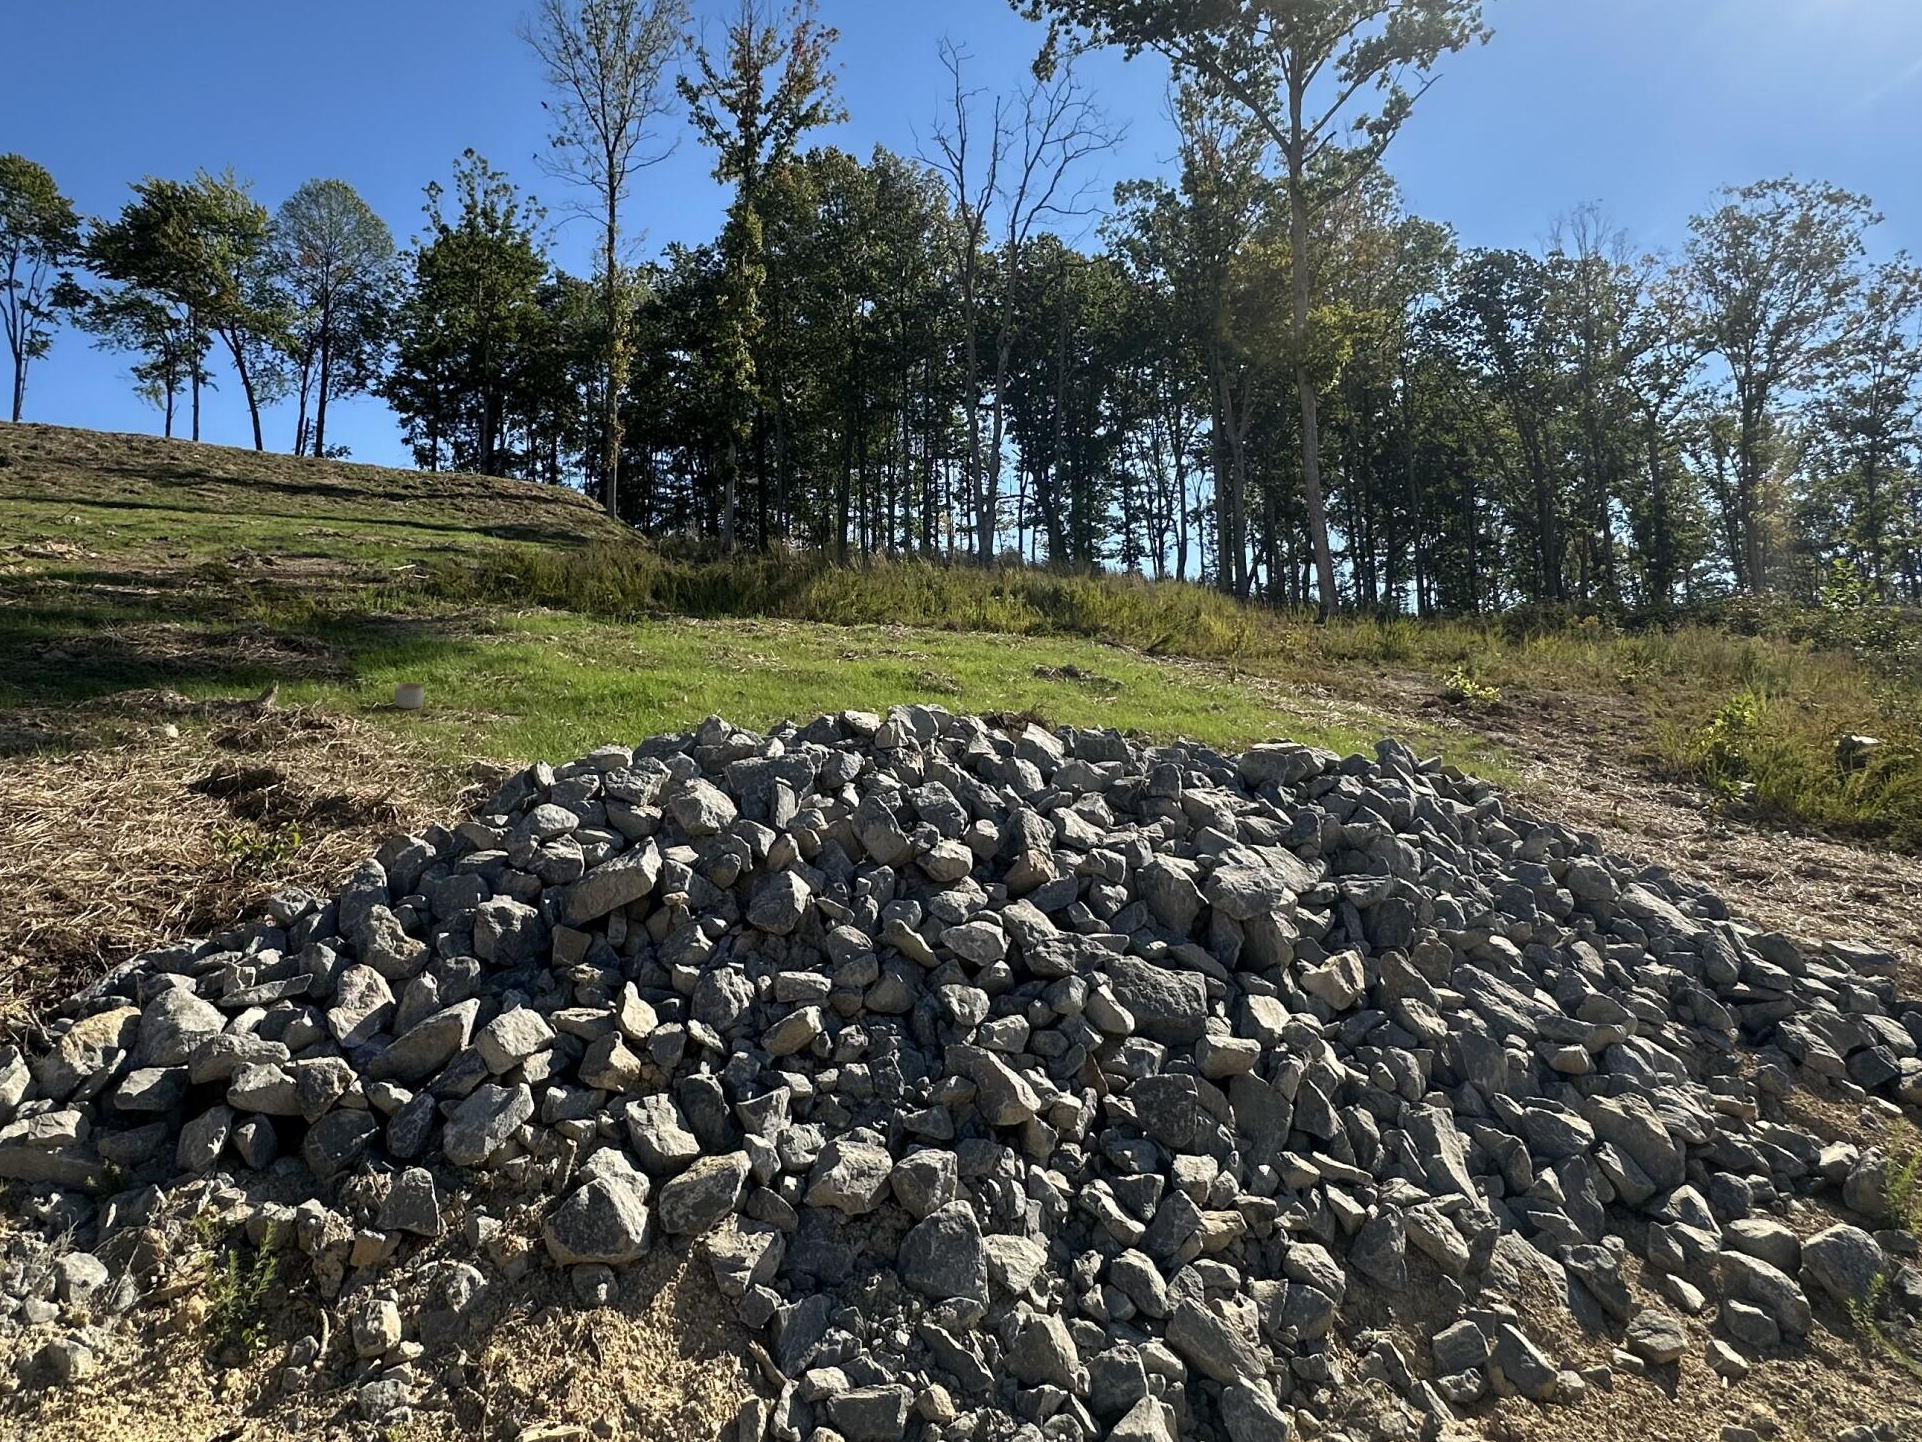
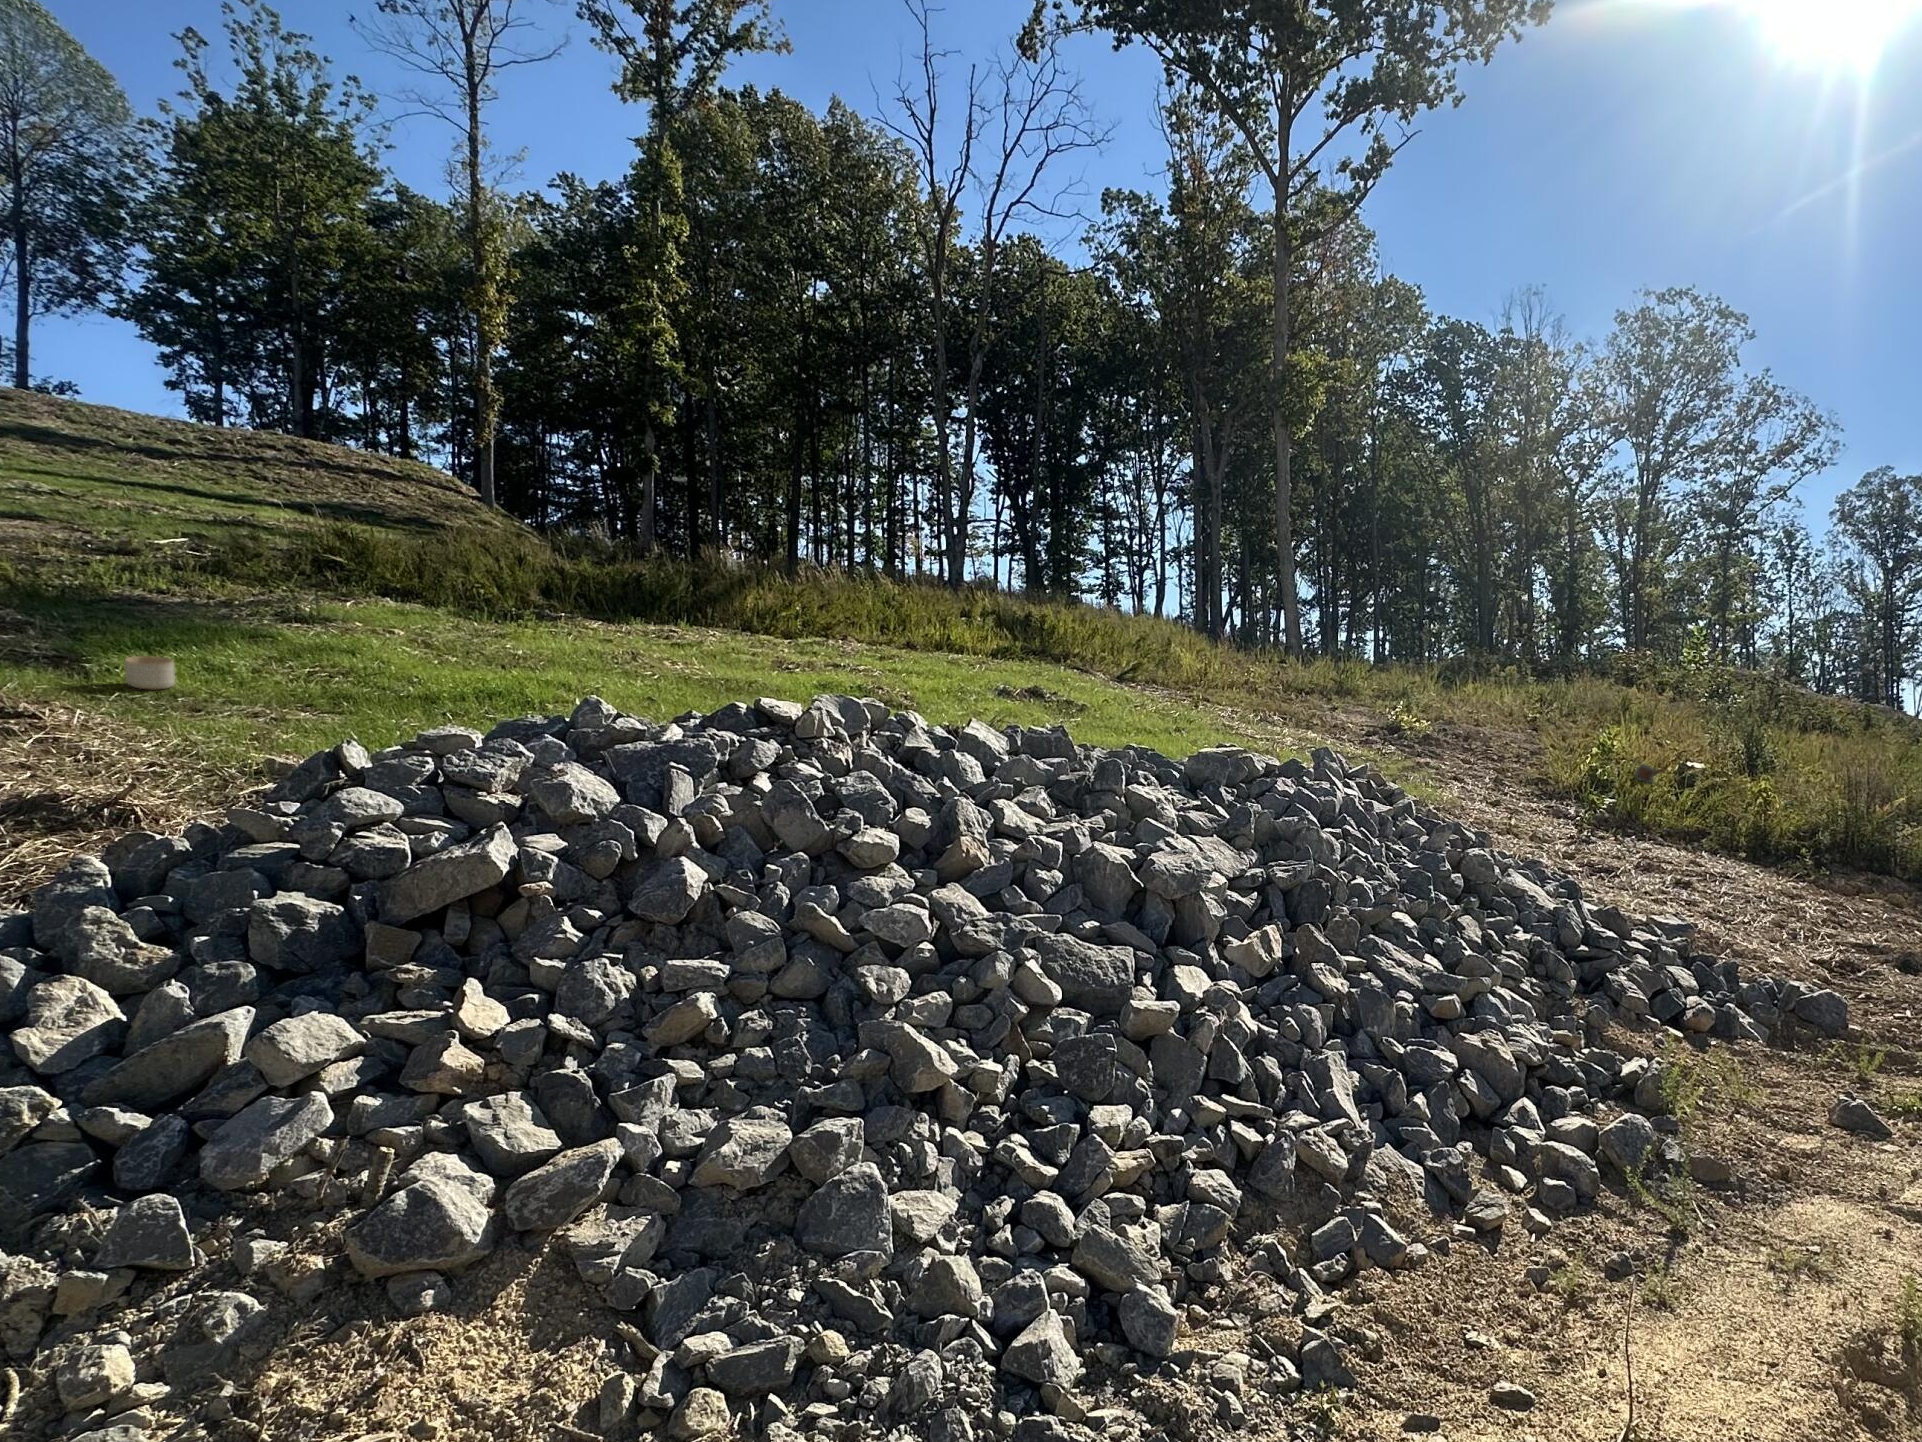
watering can: none [1767,731,1822,761] -> present [1634,761,1665,783]

